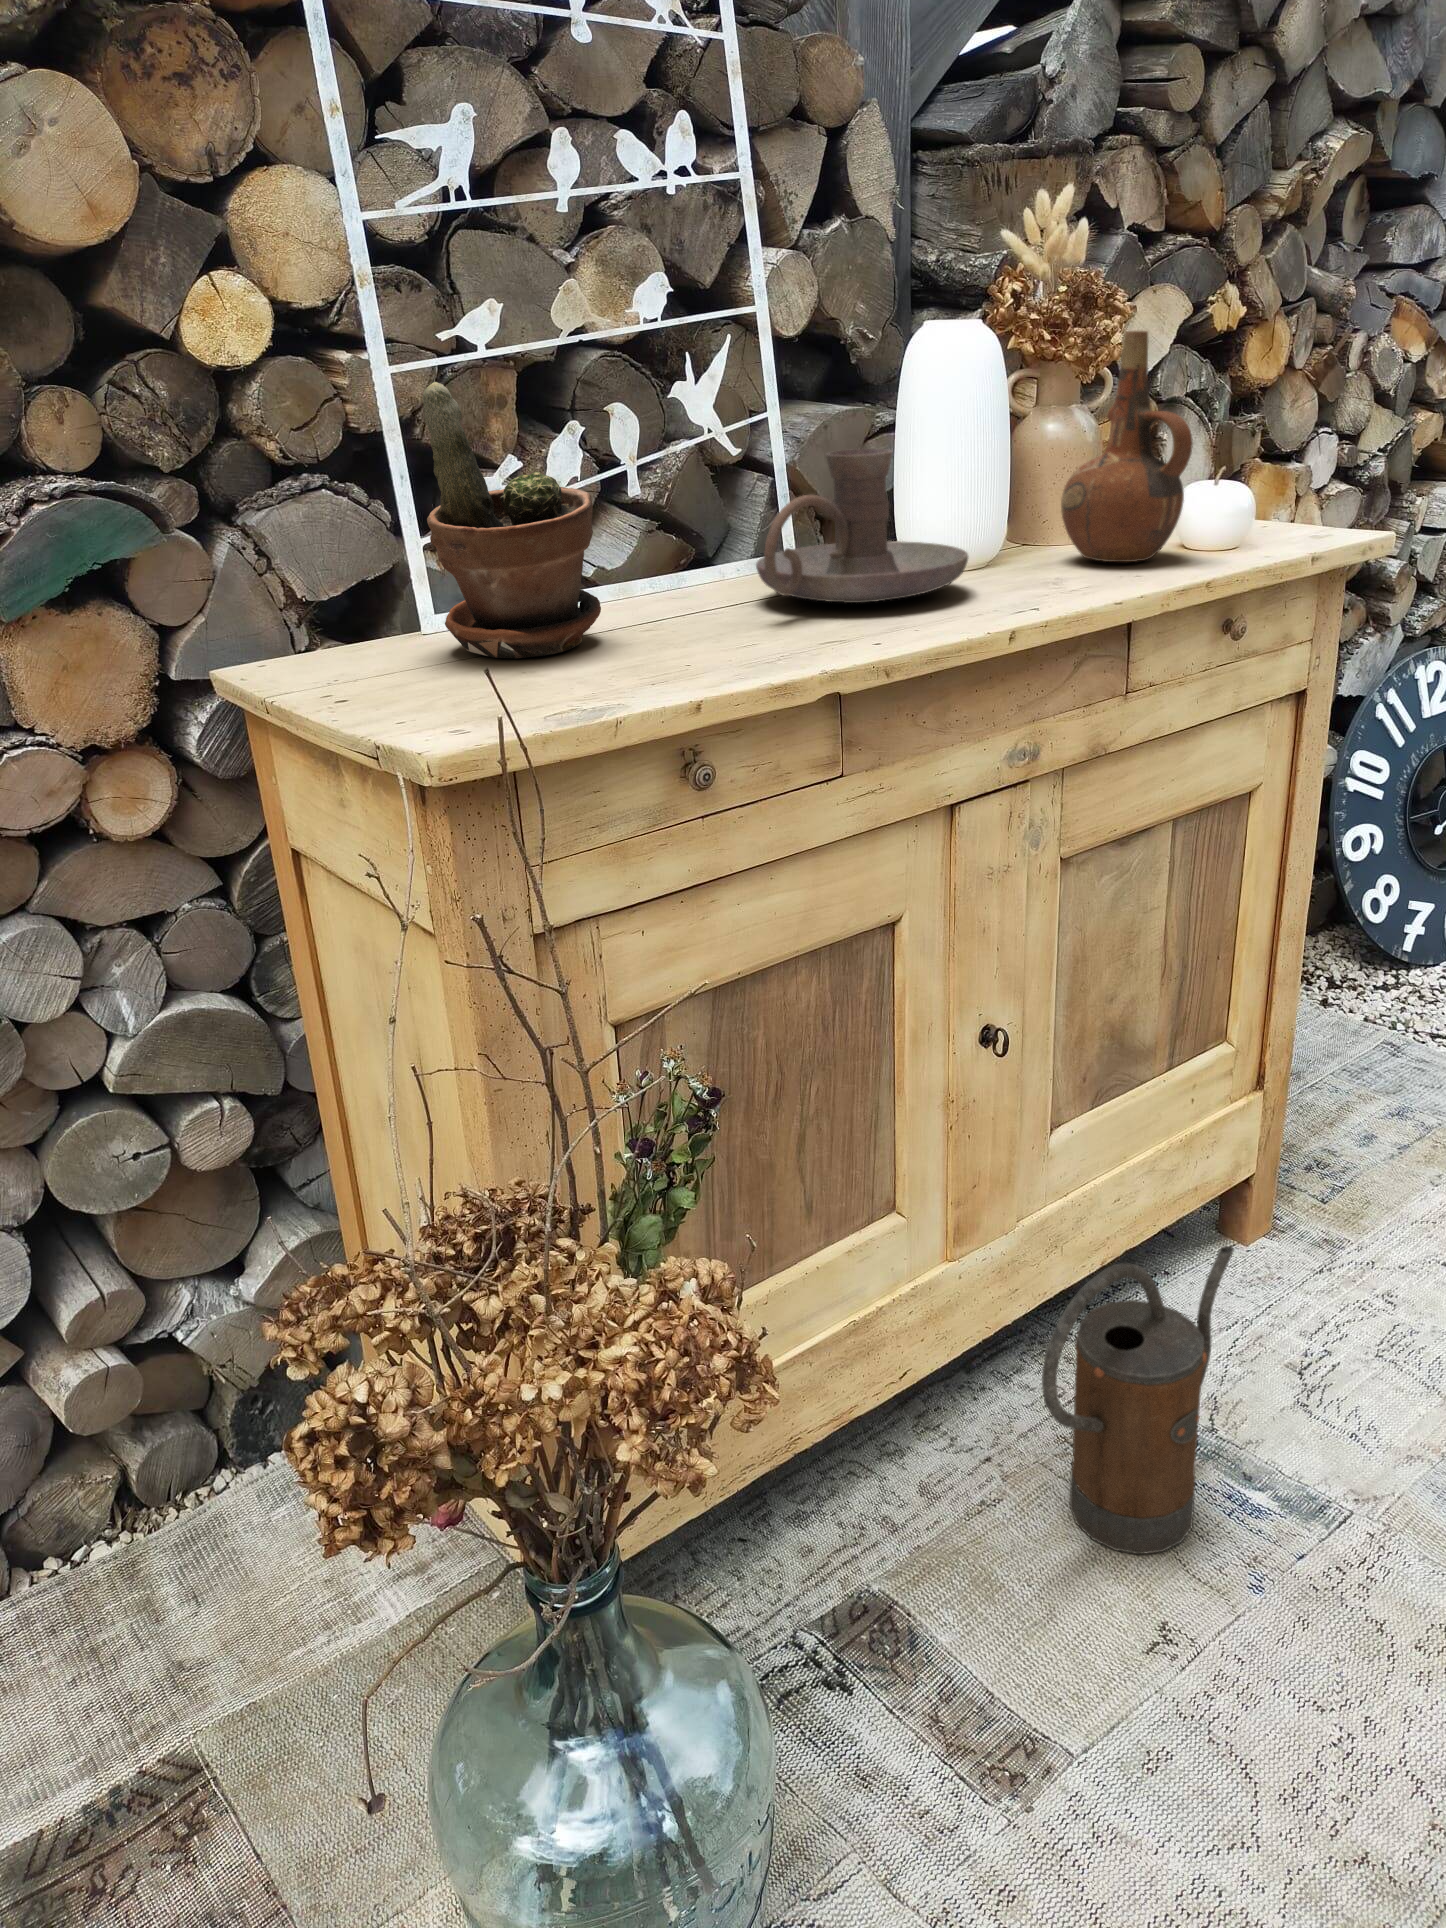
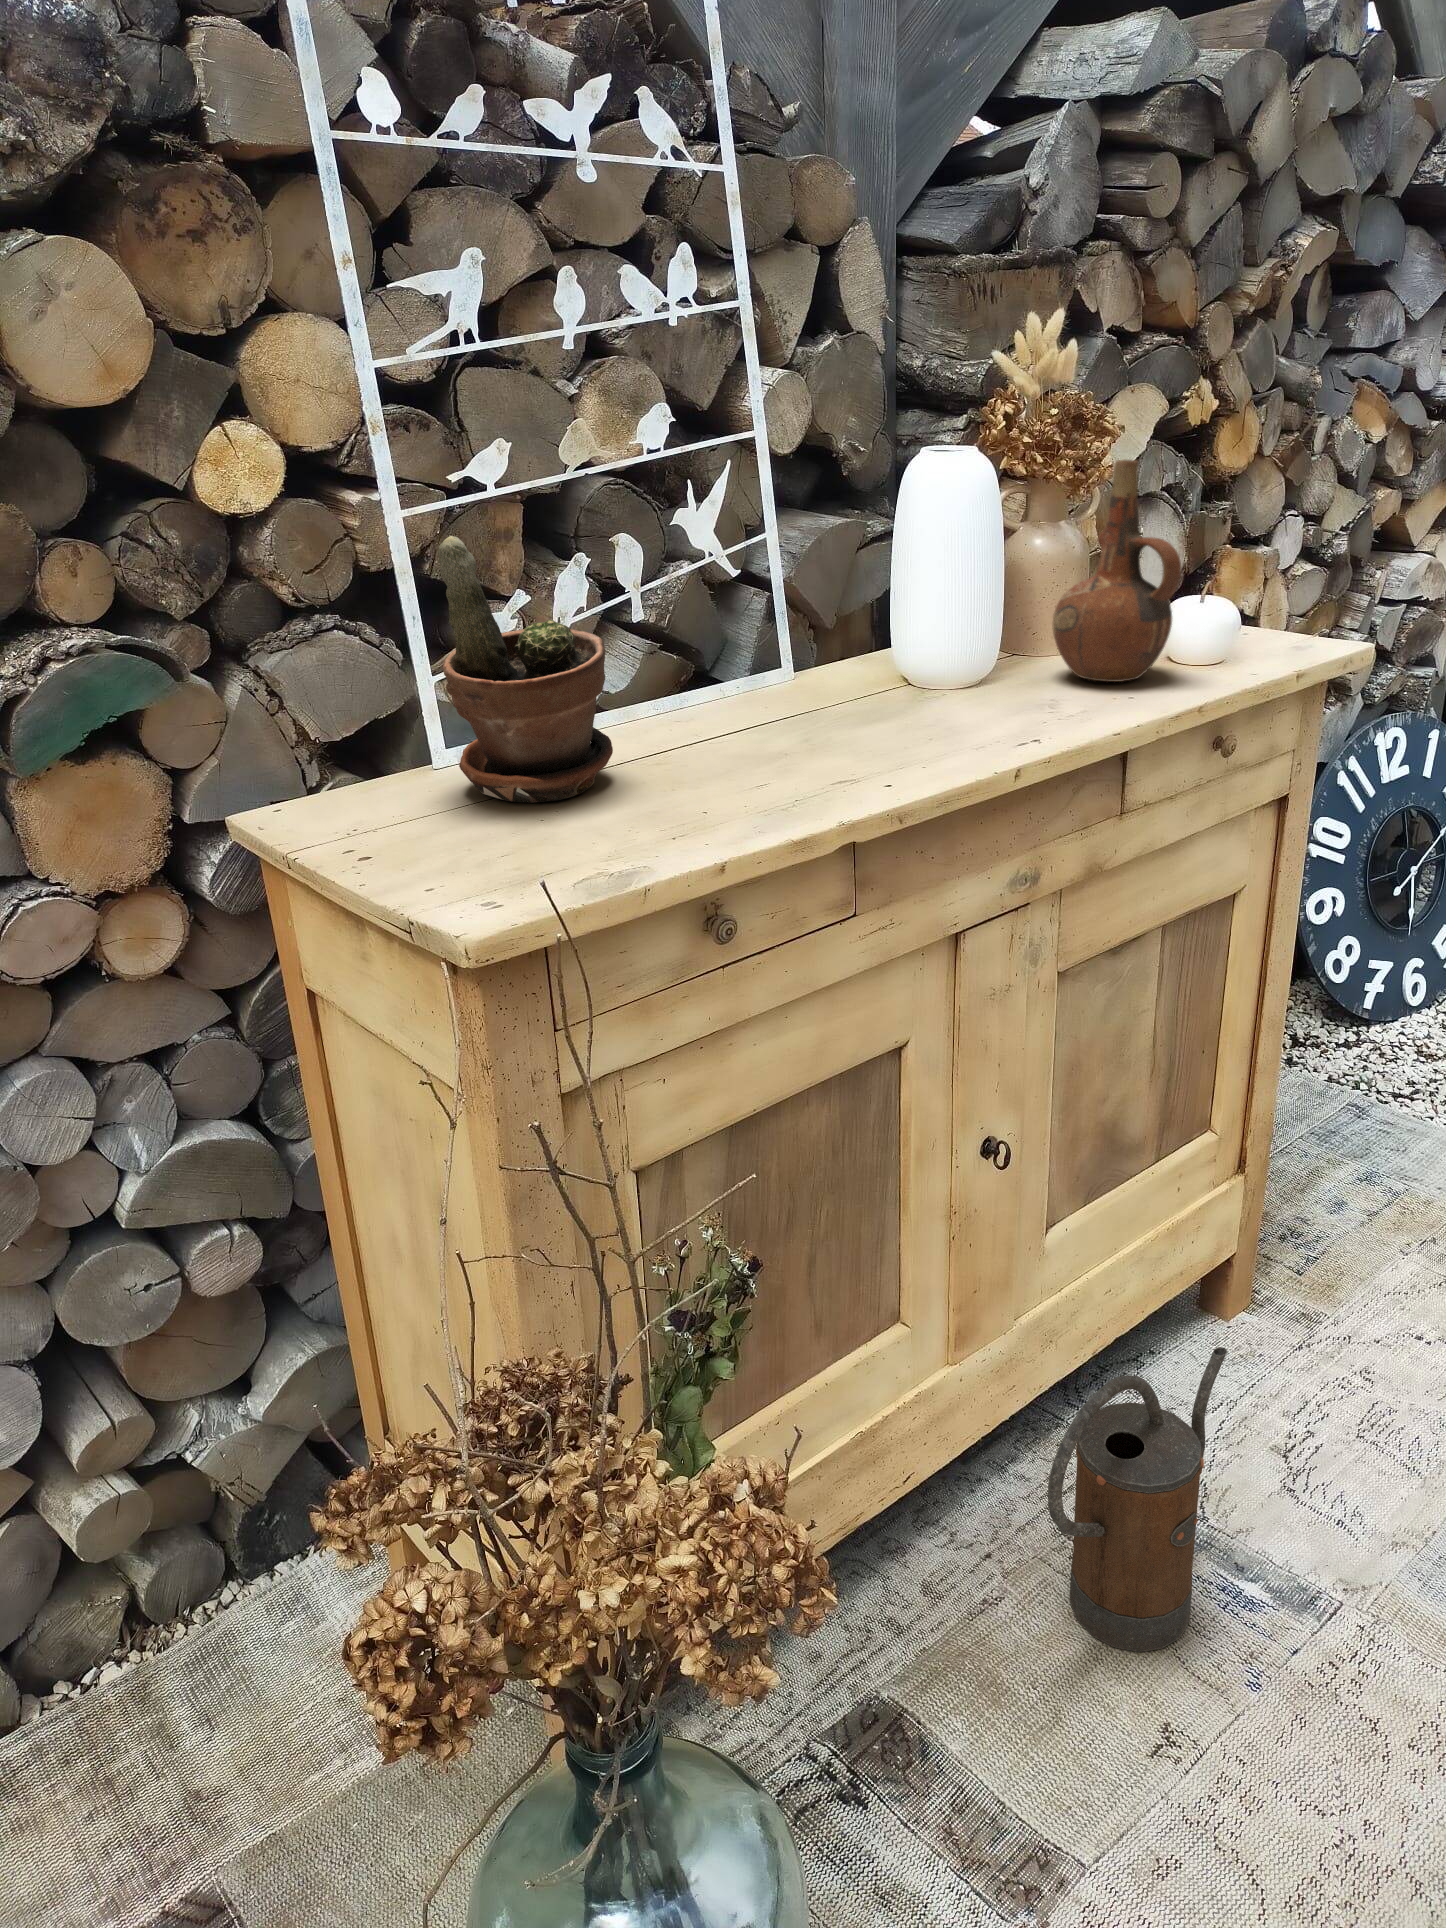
candle holder: present [756,449,968,603] -> none [760,580,968,733]

